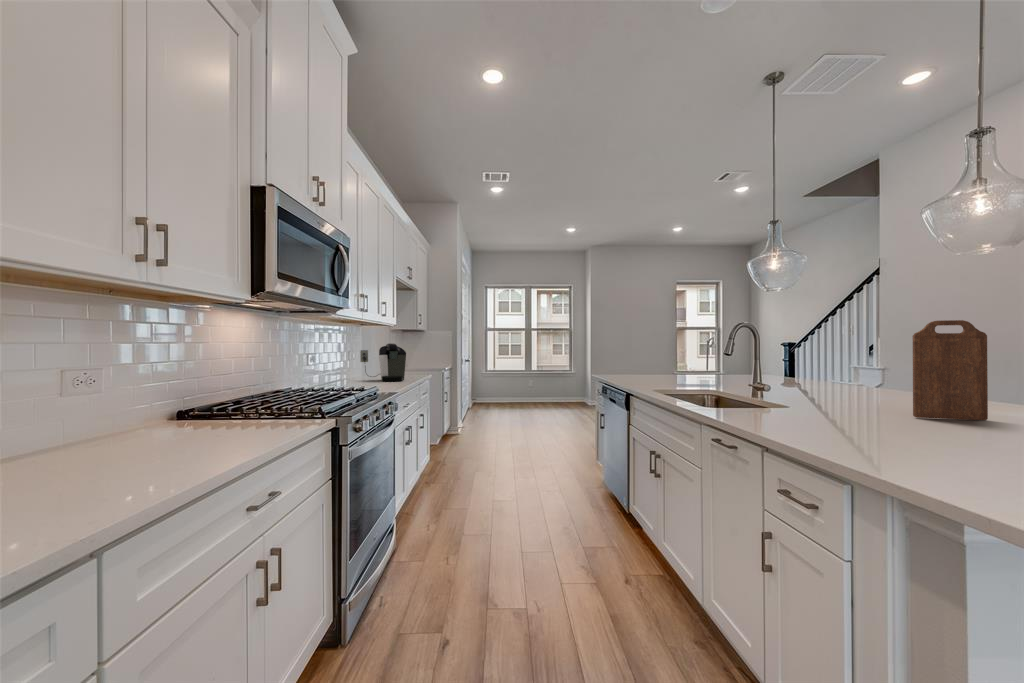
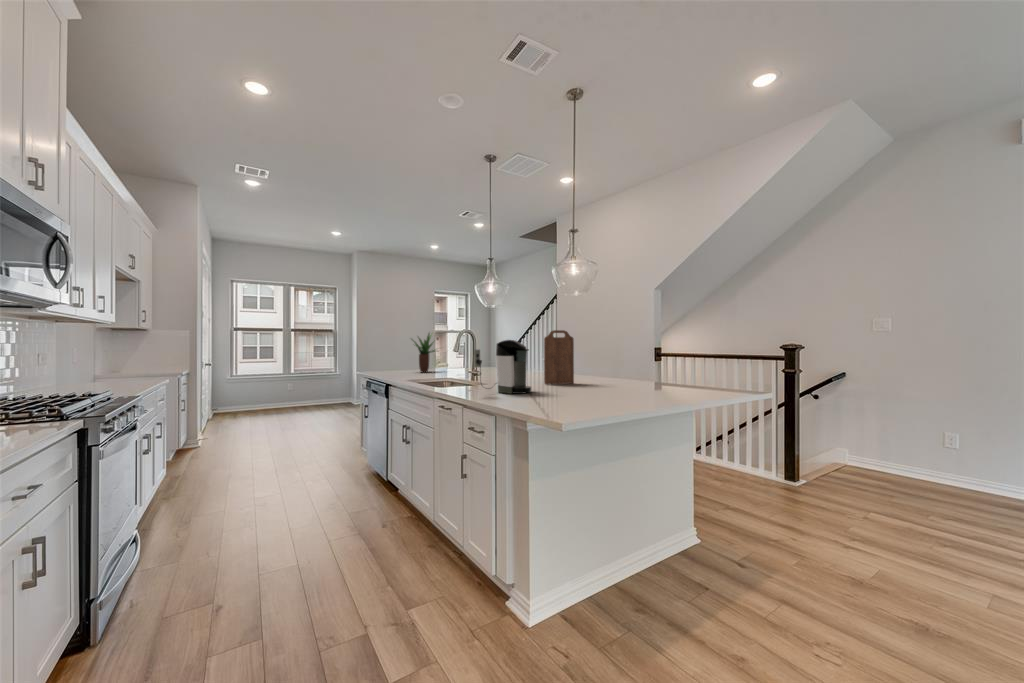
potted plant: none [654,328,700,379] -> present [413,334,435,372]
coffee maker: present [360,343,406,381] -> present [474,340,531,394]

